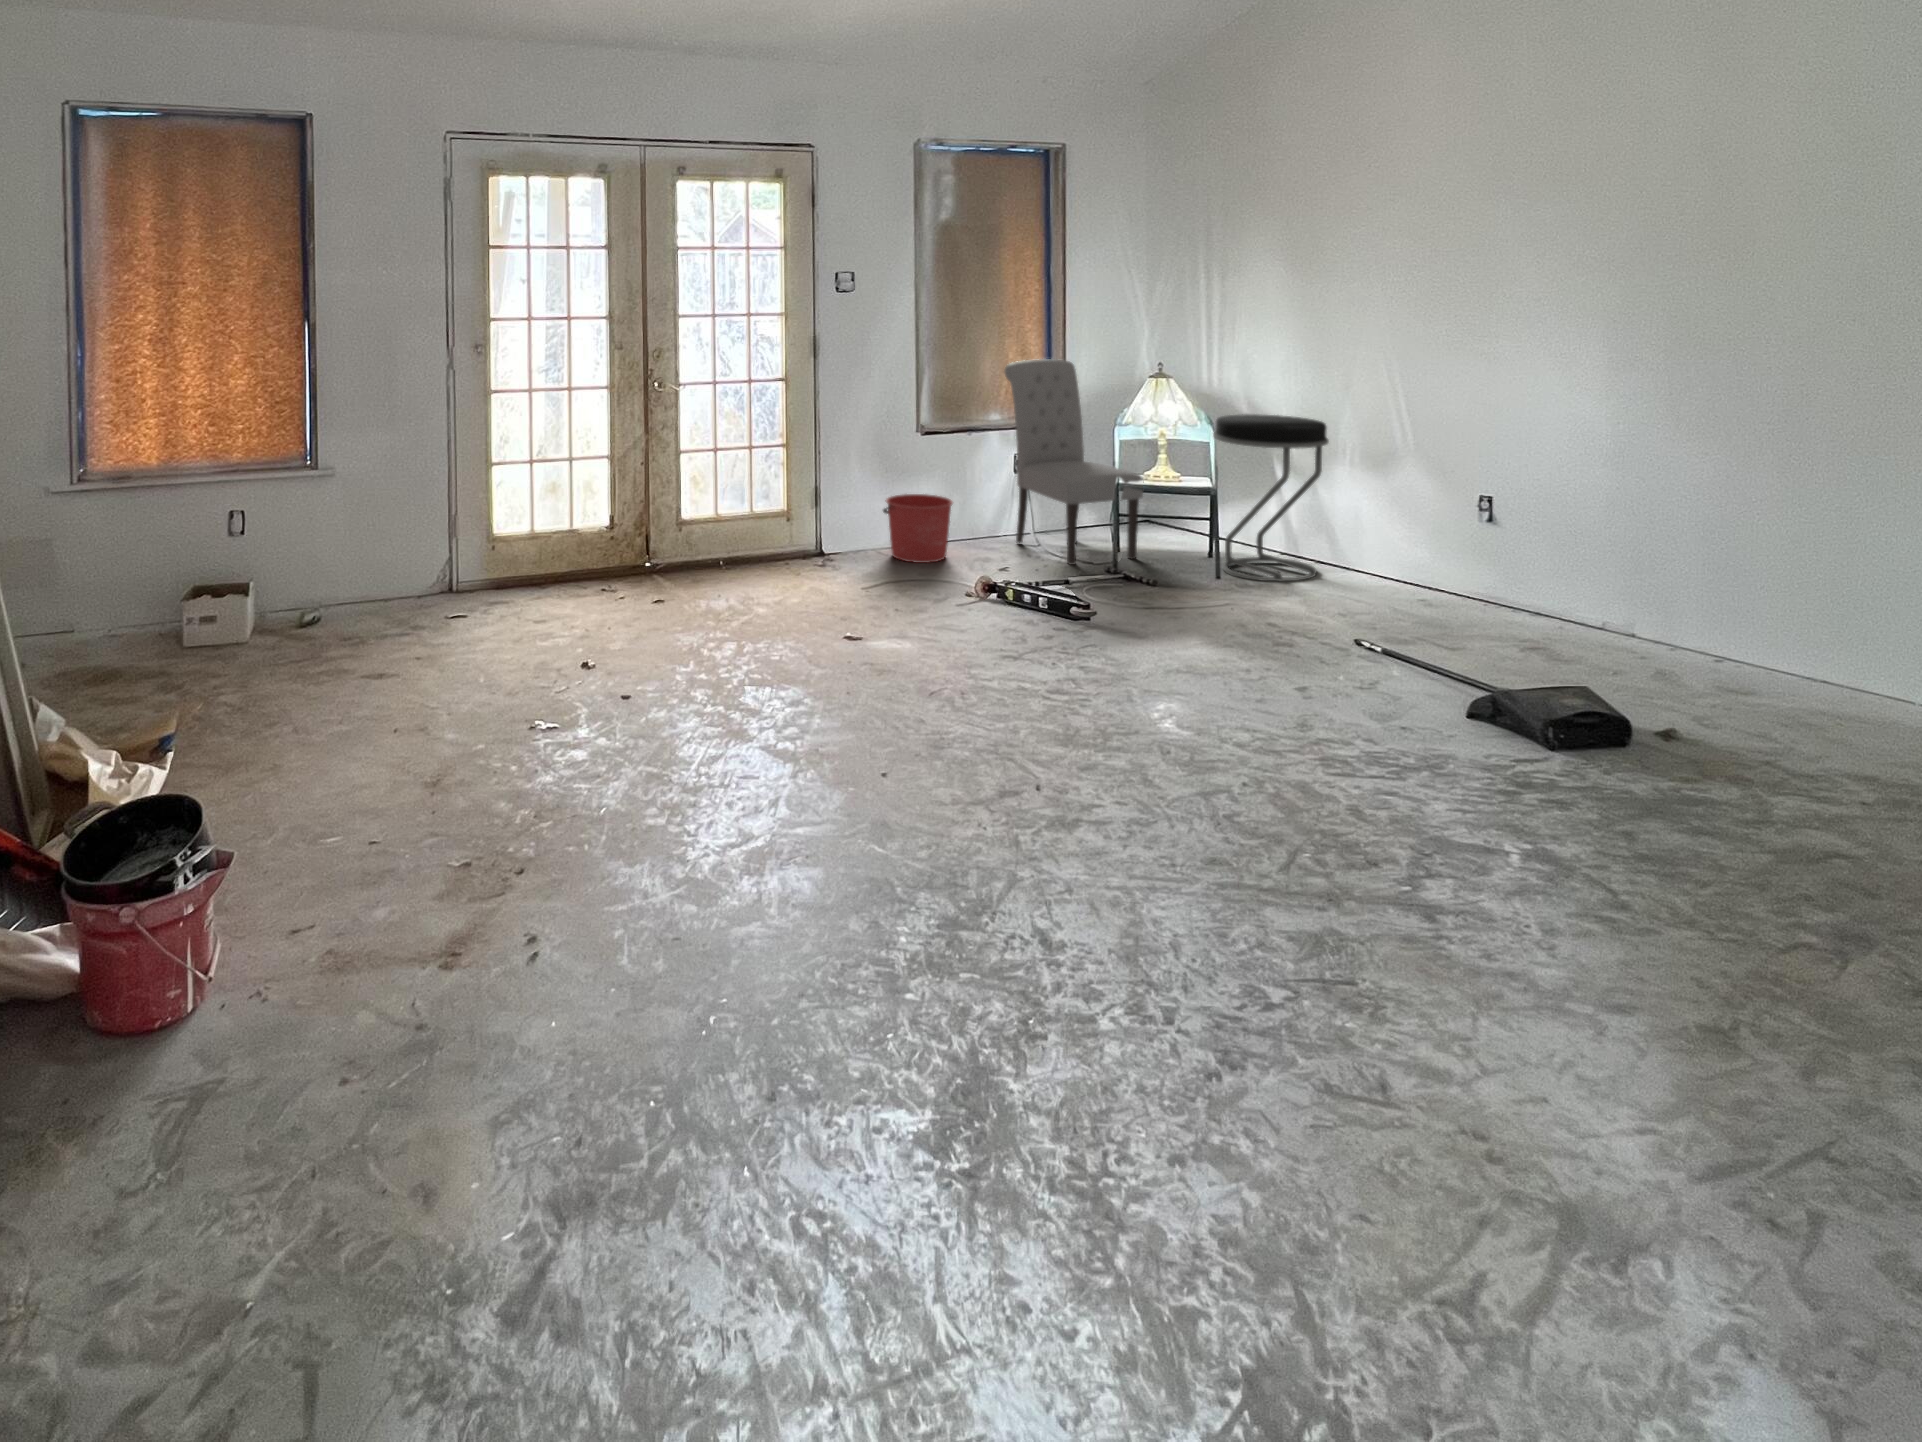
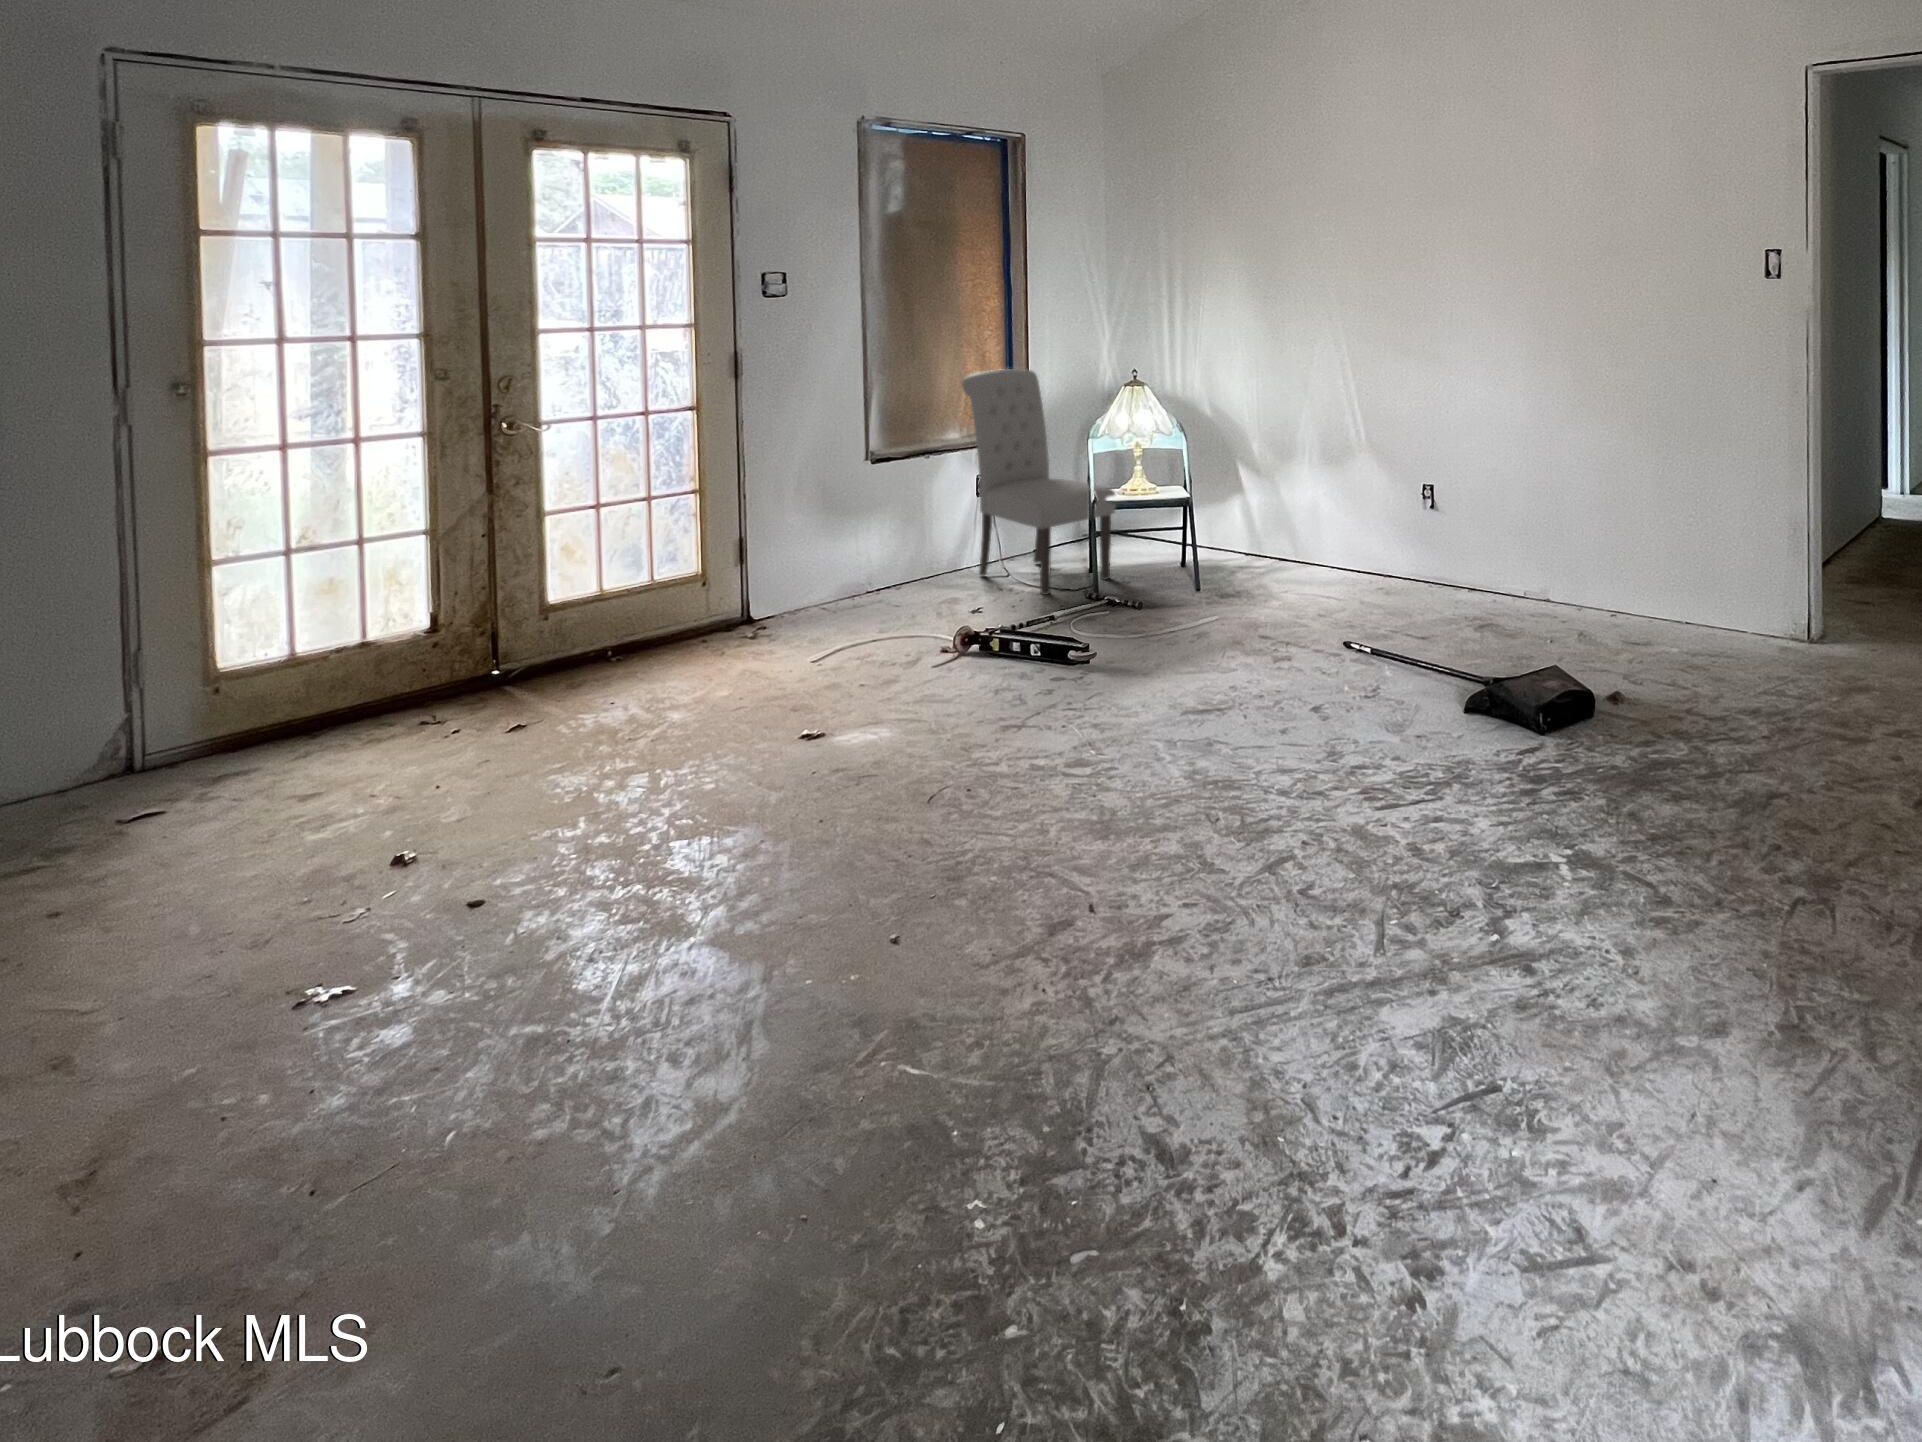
stool: present [1213,414,1329,581] -> none [1184,417,1291,588]
bucket: present [883,494,953,563] -> none [825,533,911,616]

